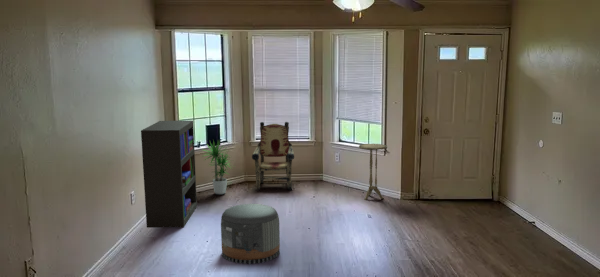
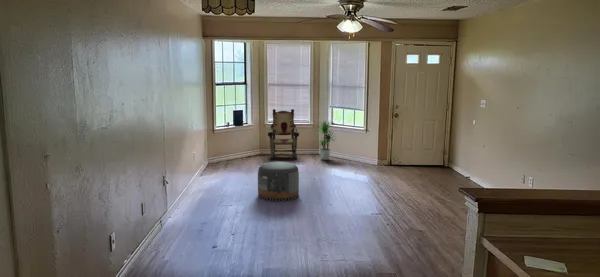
bookshelf: present [141,120,197,228] -> none [195,105,230,182]
potted plant: present [204,141,230,194] -> present [317,121,333,160]
side table: present [359,144,387,200] -> none [348,125,369,166]

